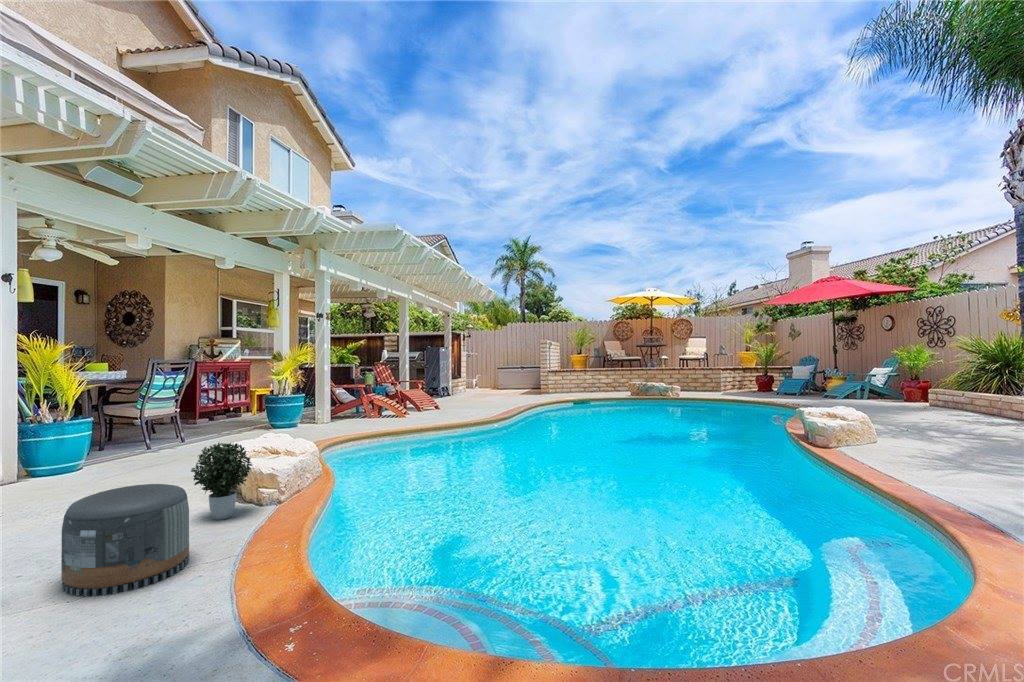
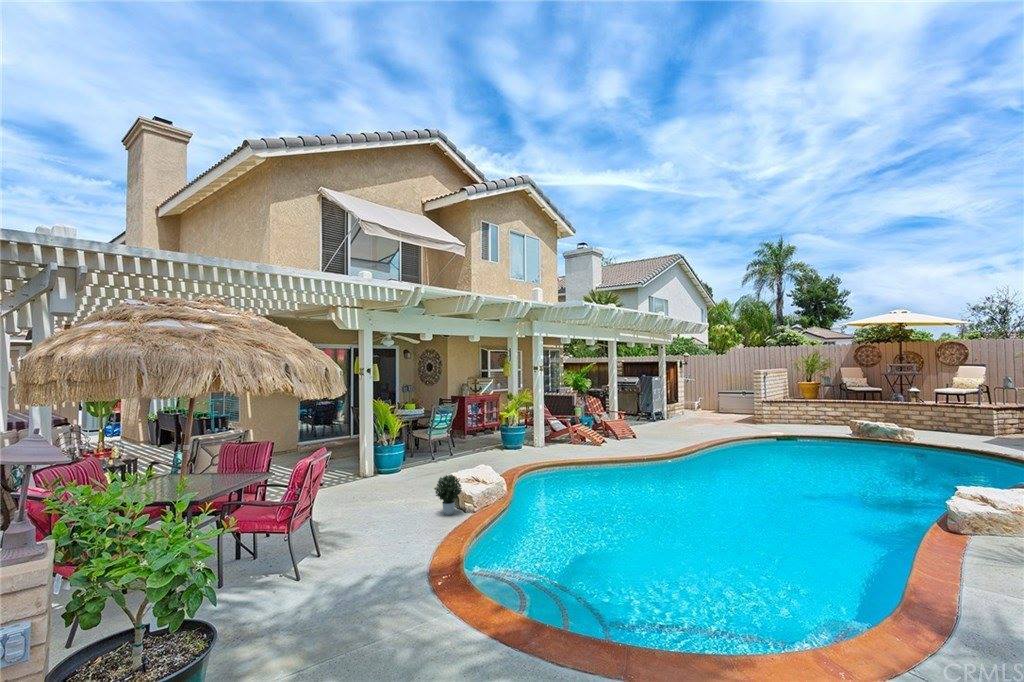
pouf: present [61,484,189,597] -> none [383,496,428,543]

